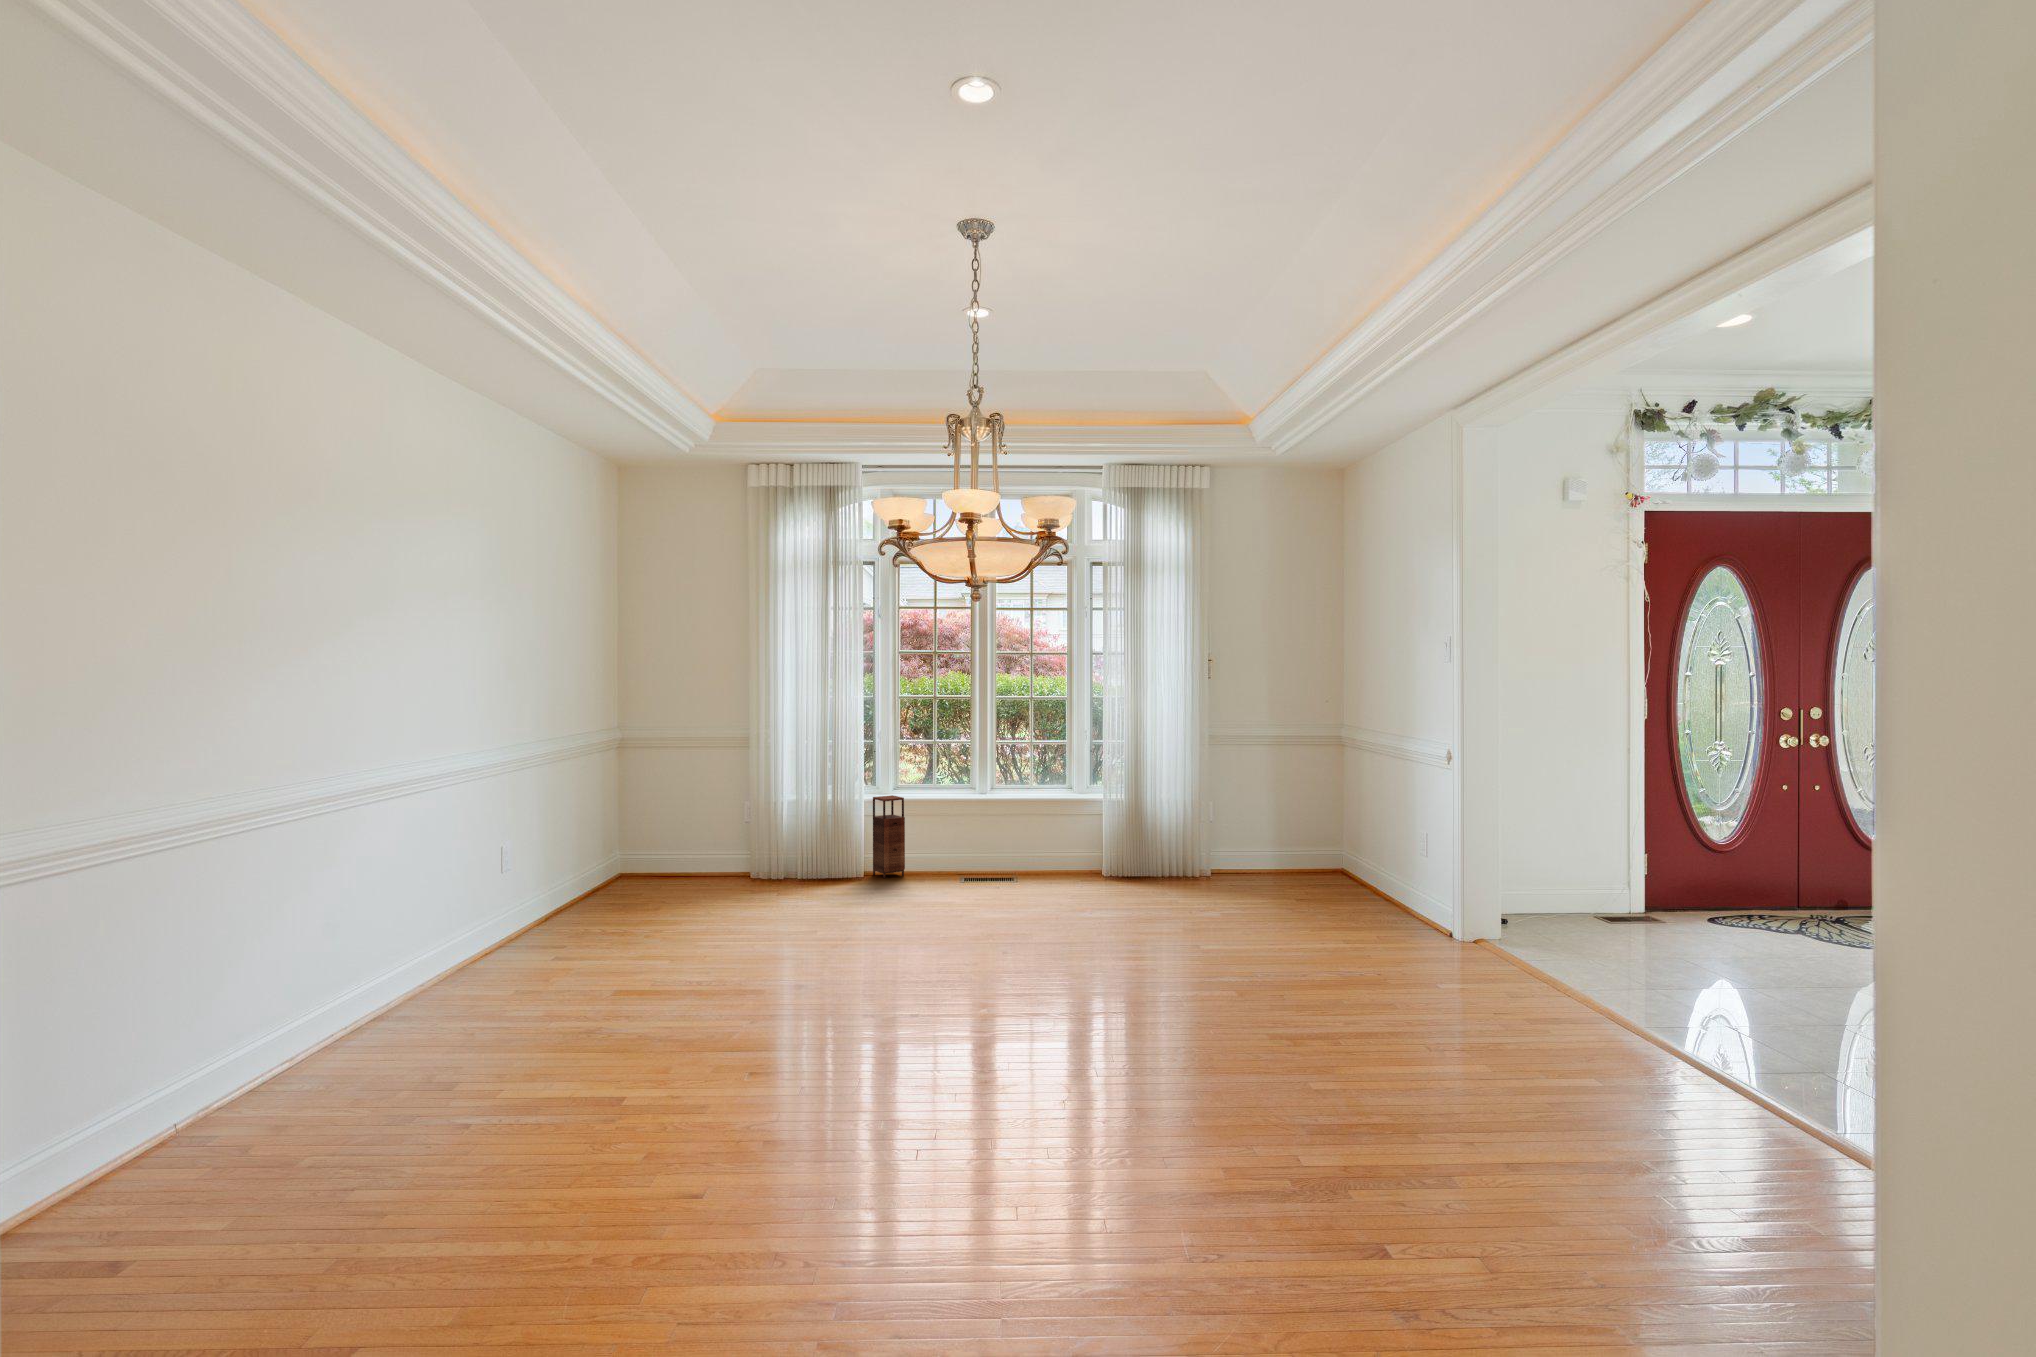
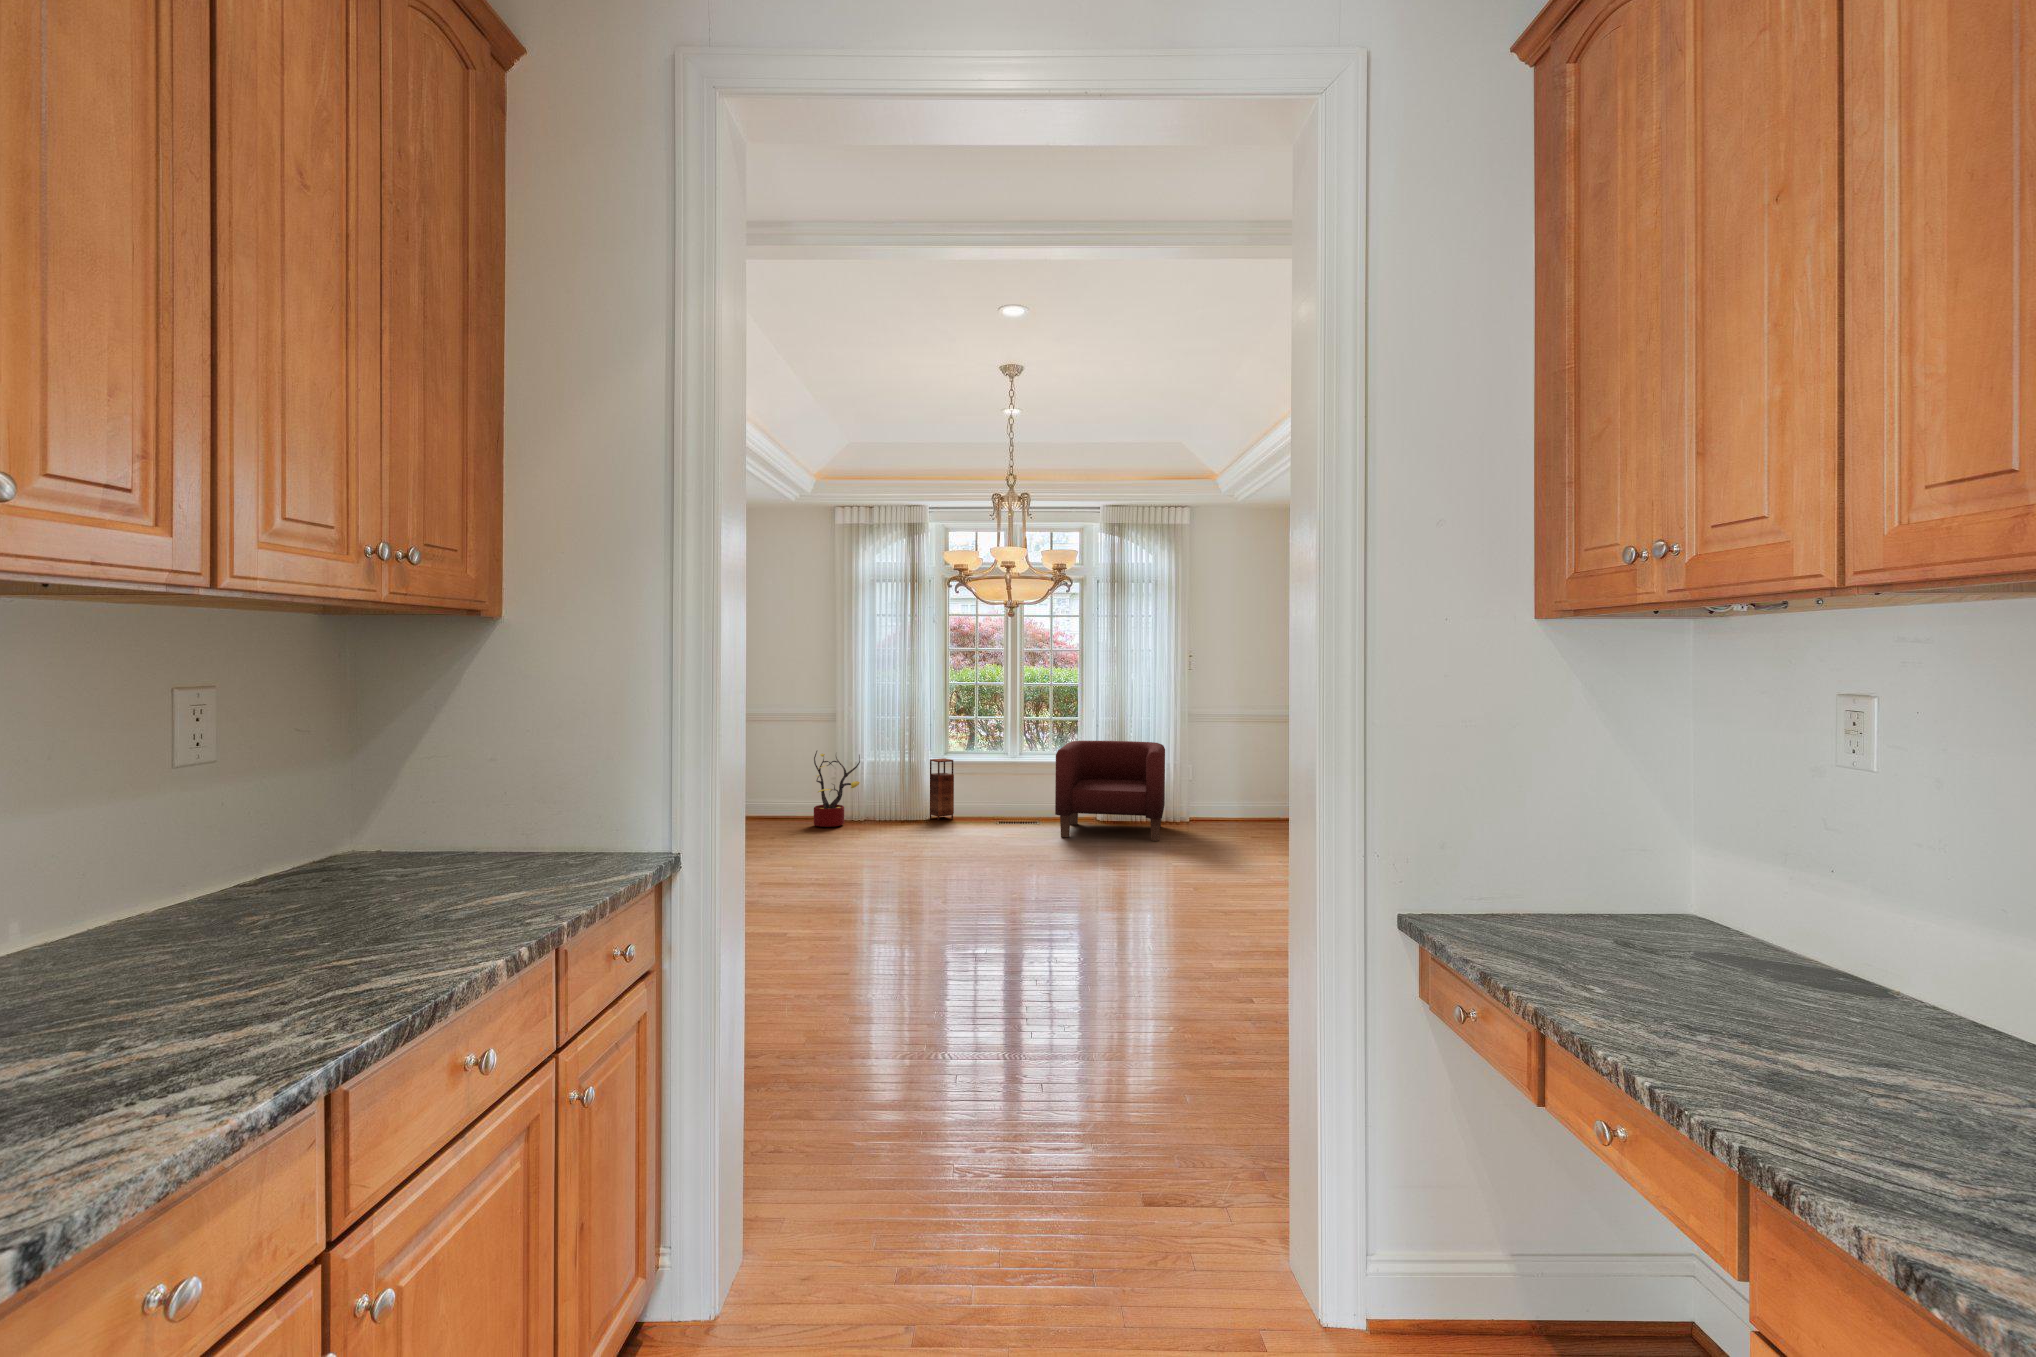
armchair: none [1041,771,1186,908] -> present [1055,741,1165,841]
decorative plant: none [715,787,777,891] -> present [814,751,860,827]

